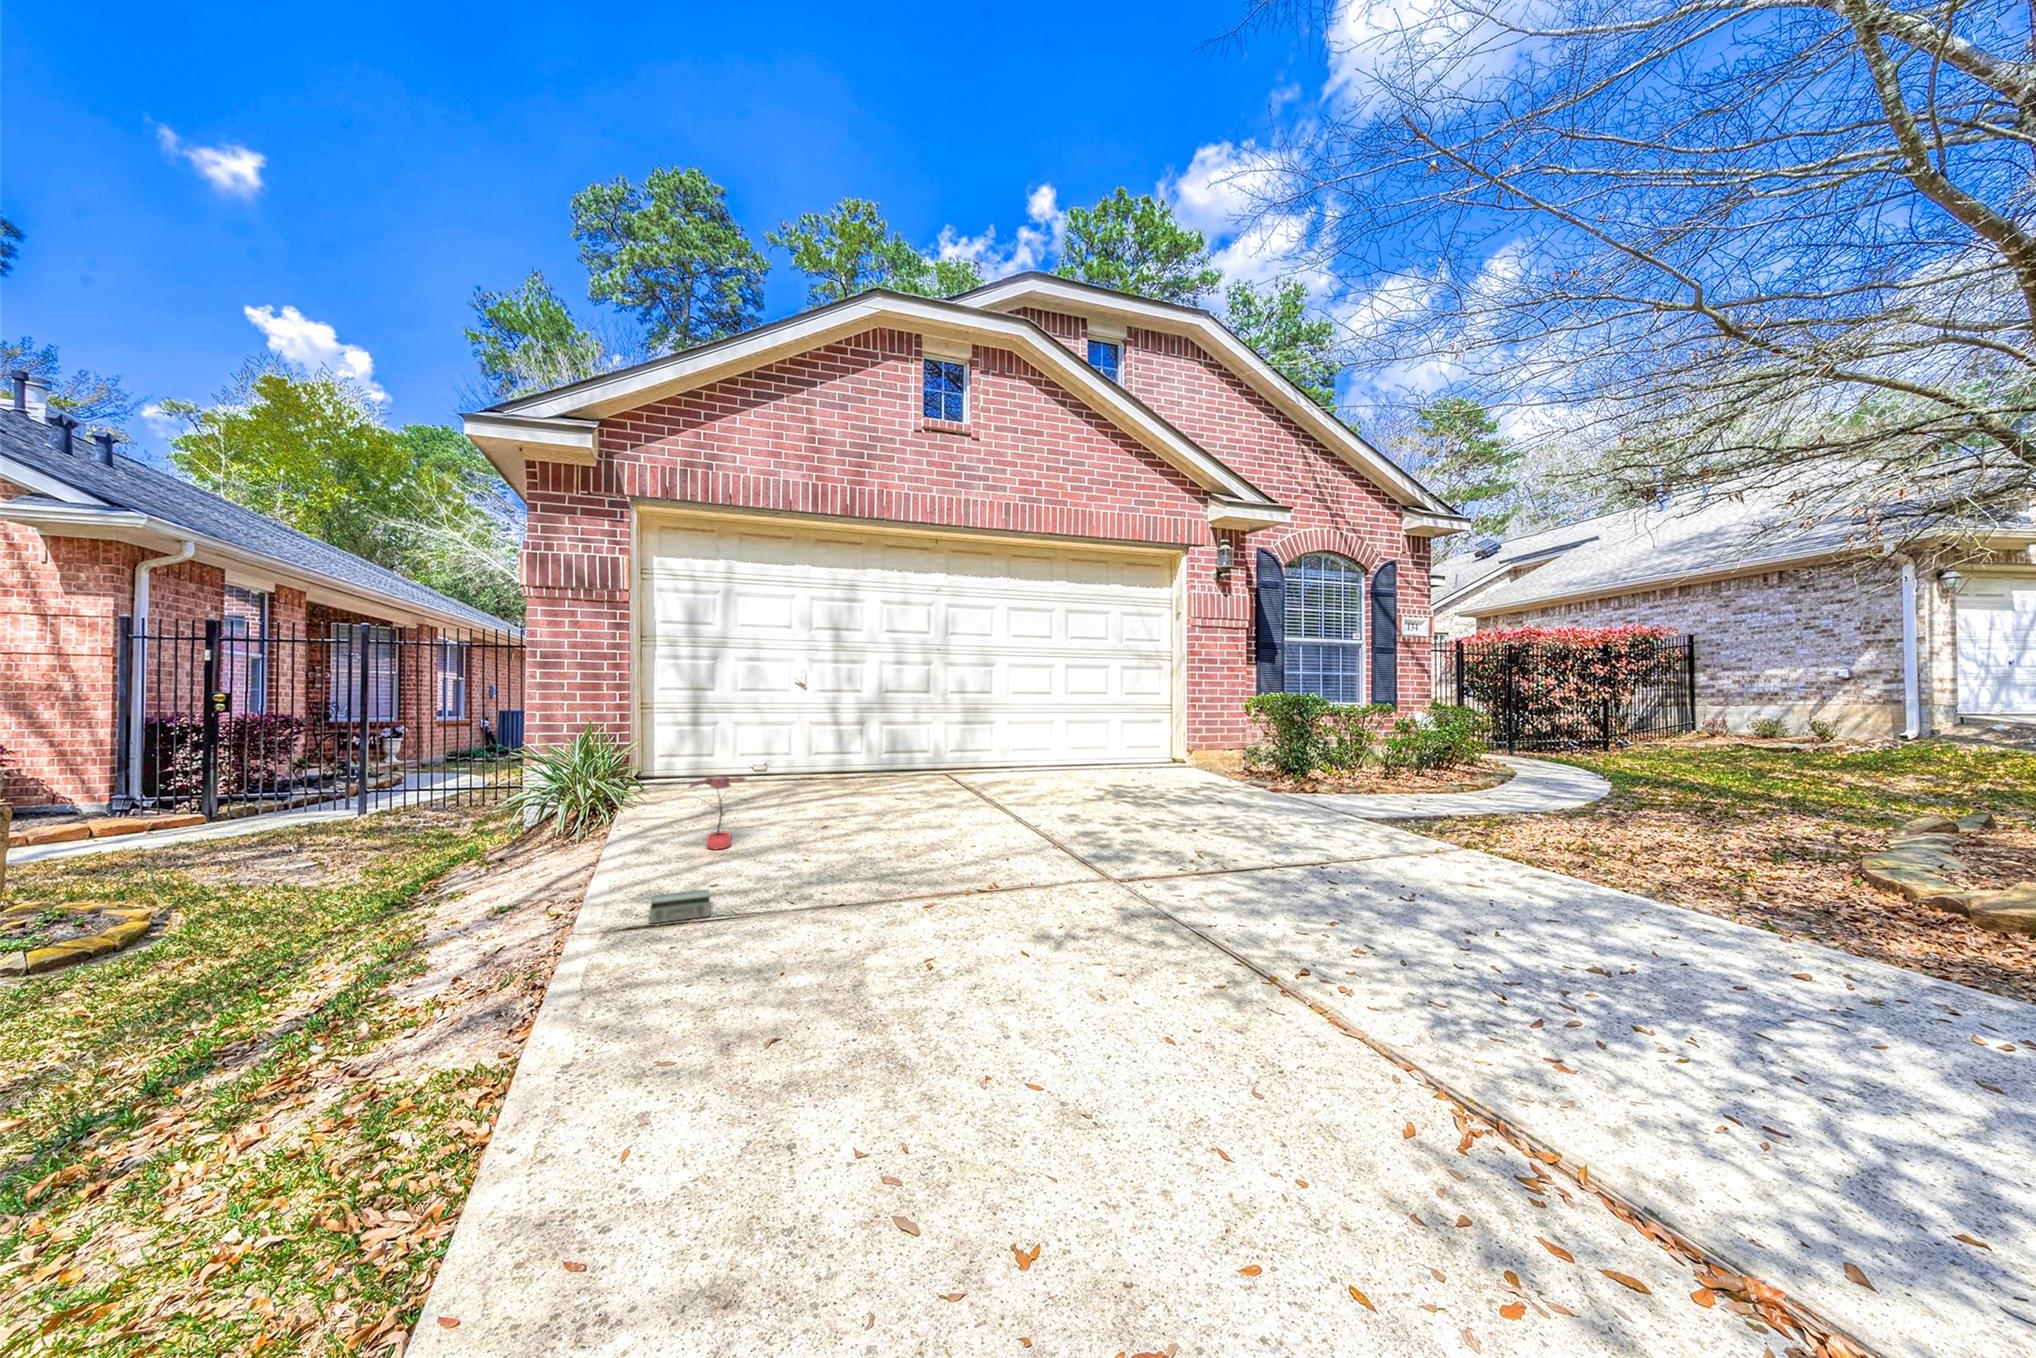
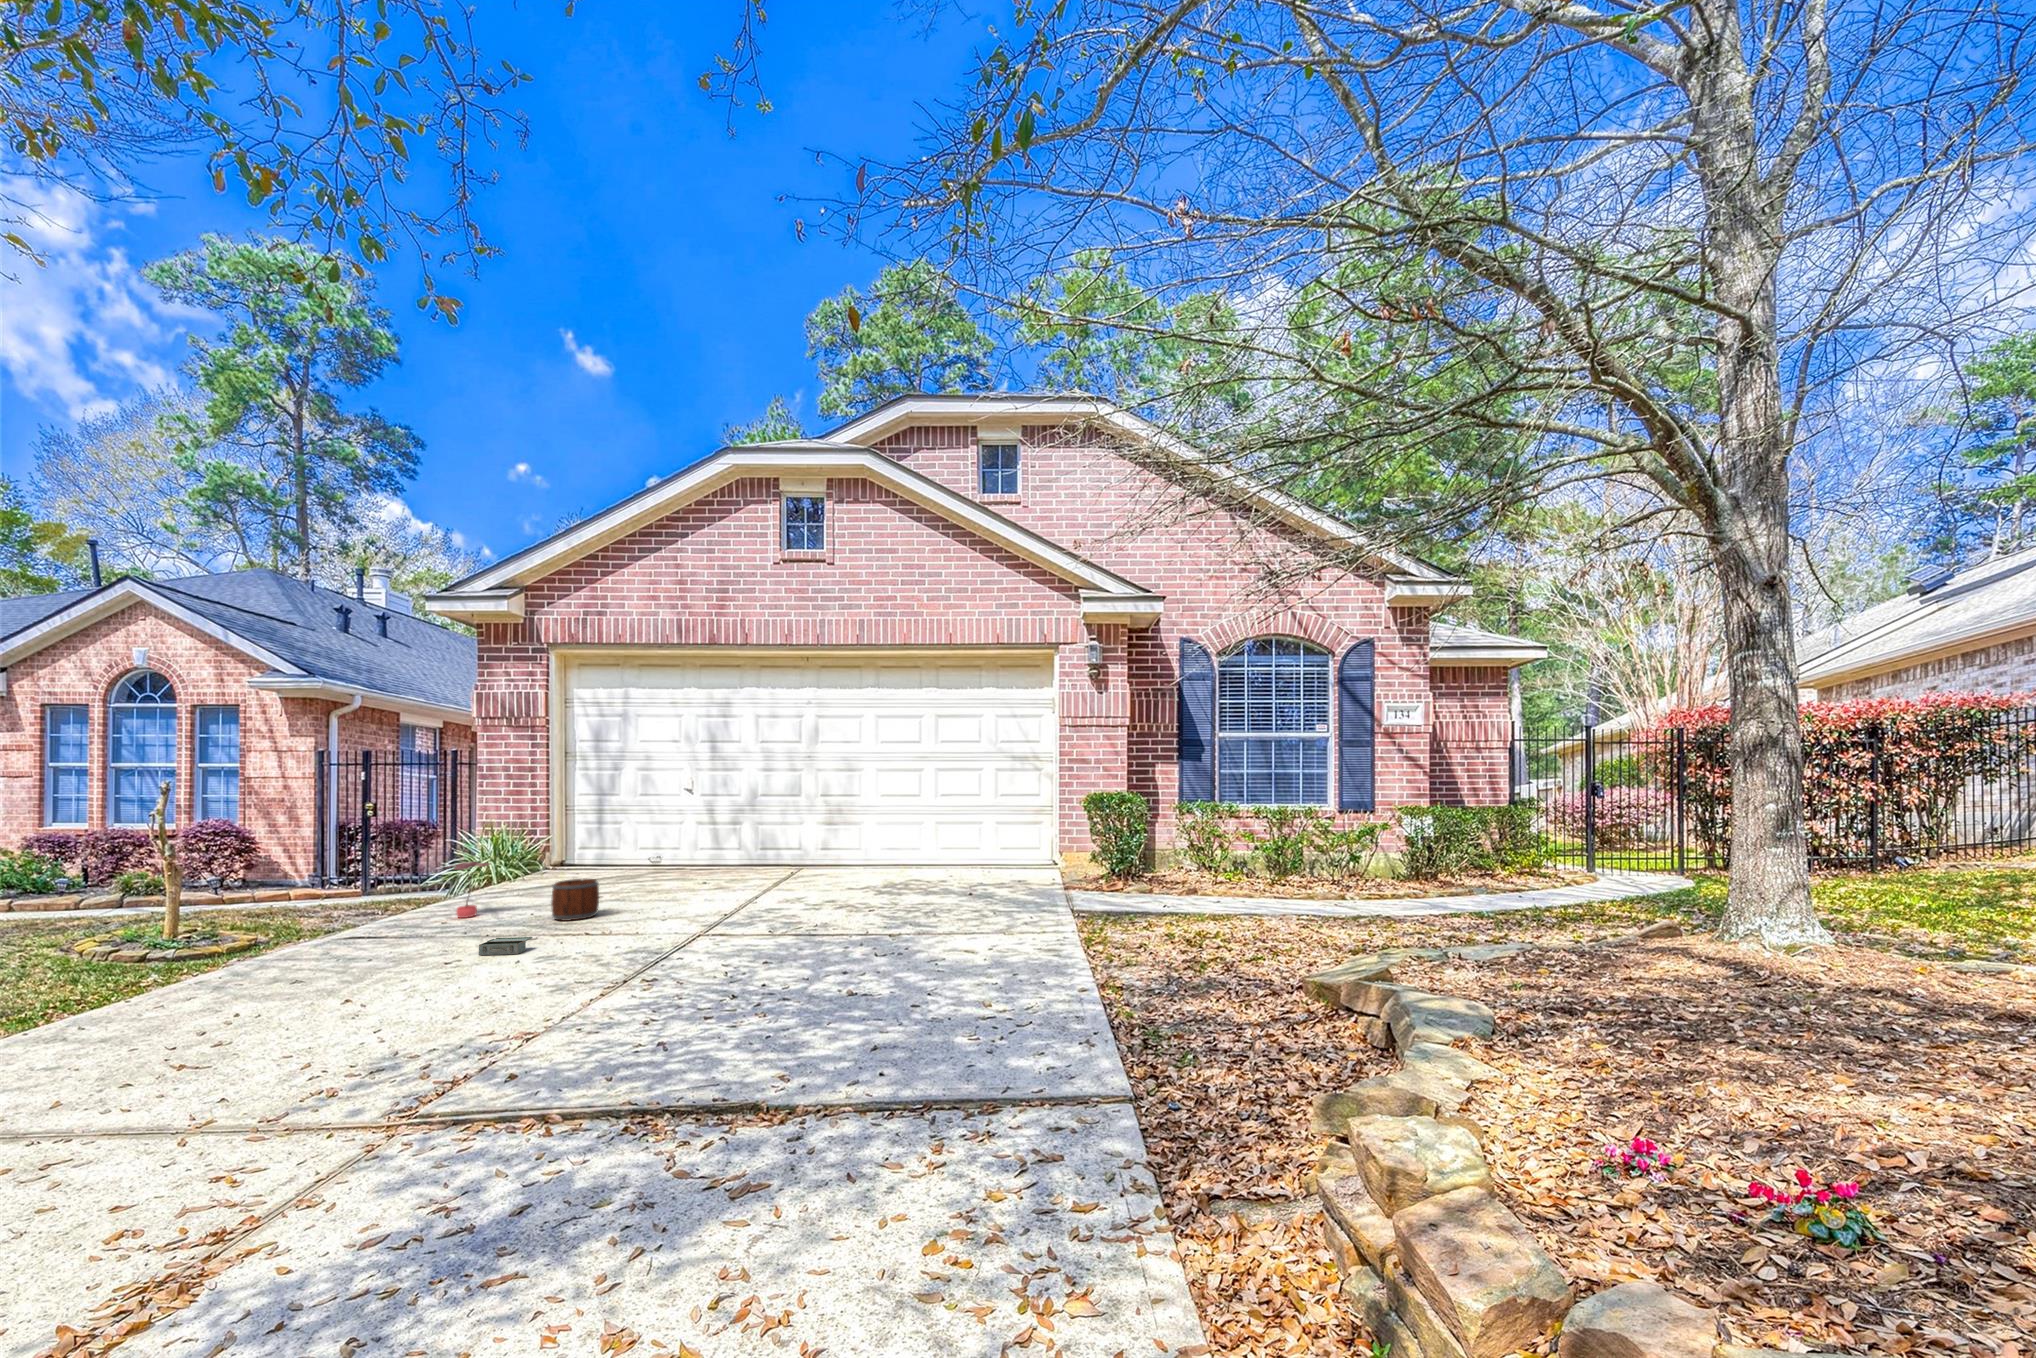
bucket: none [852,792,905,845] -> present [551,879,599,921]
toolbox: present [650,890,710,923] -> present [479,937,533,955]

